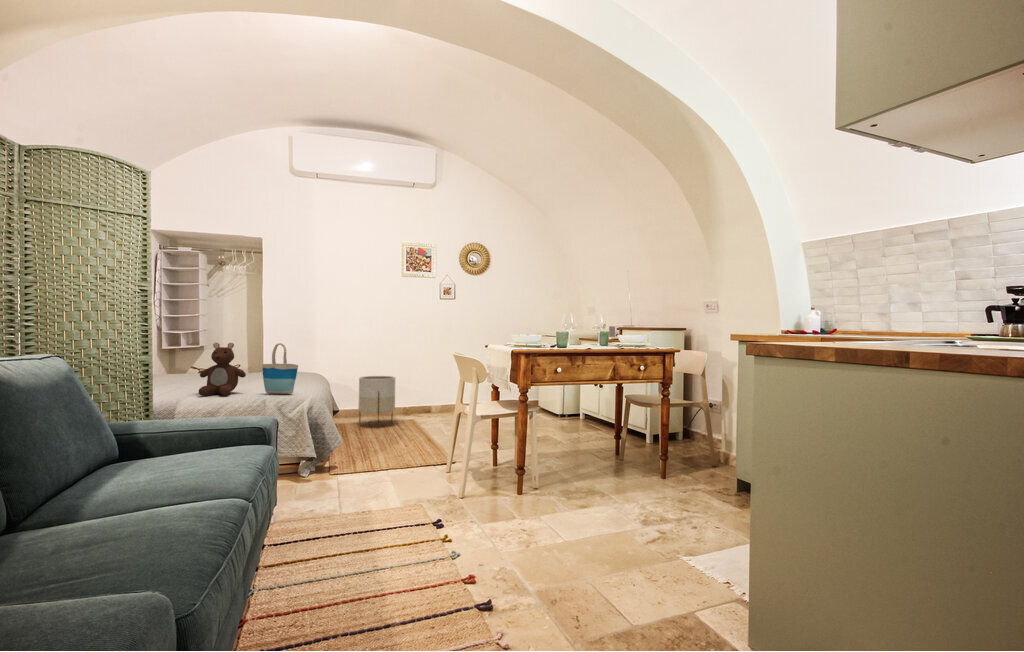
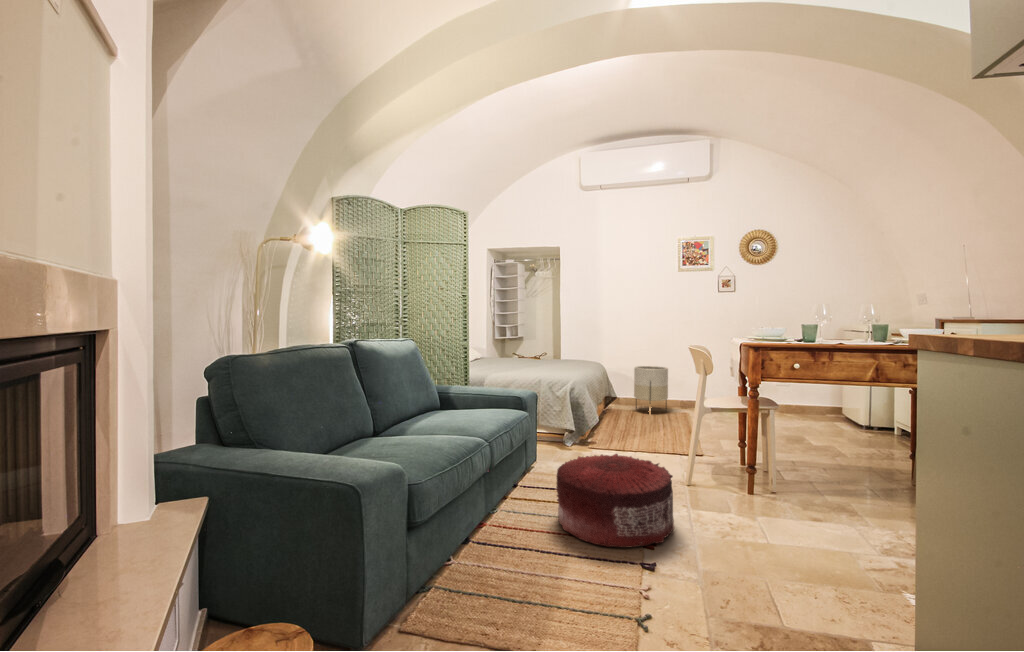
teddy bear: present [199,343,246,396] -> none [501,334,532,374]
tote bag: present [262,343,298,394] -> none [542,335,566,376]
pouf: none [347,480,485,600] -> present [556,454,674,547]

